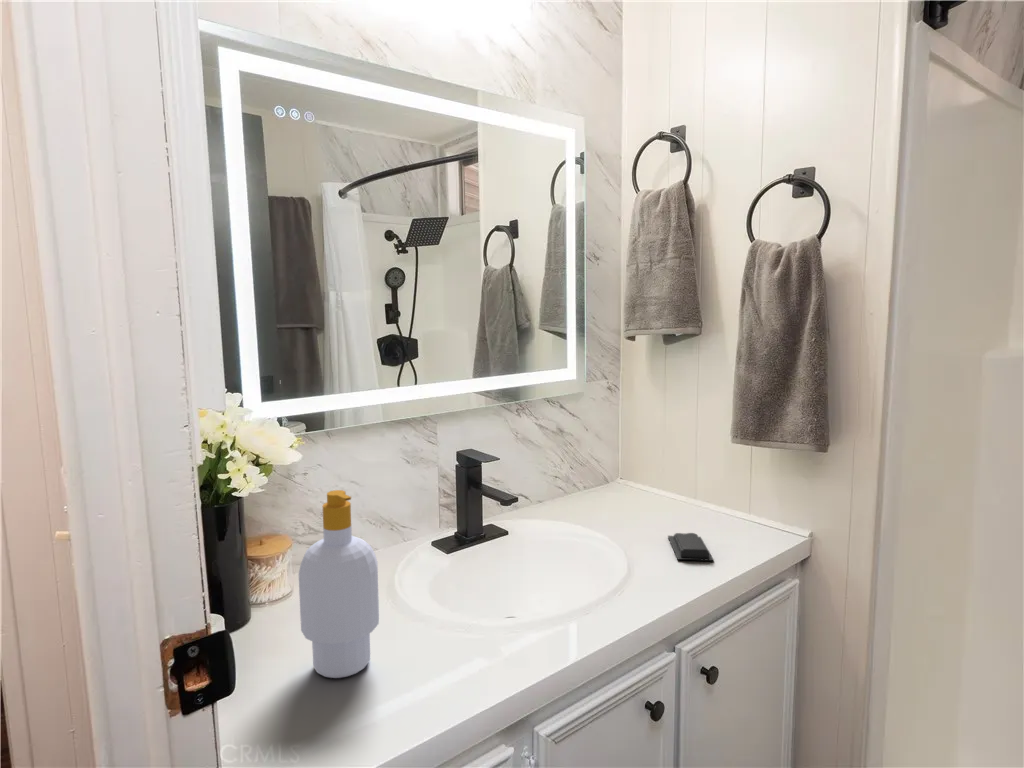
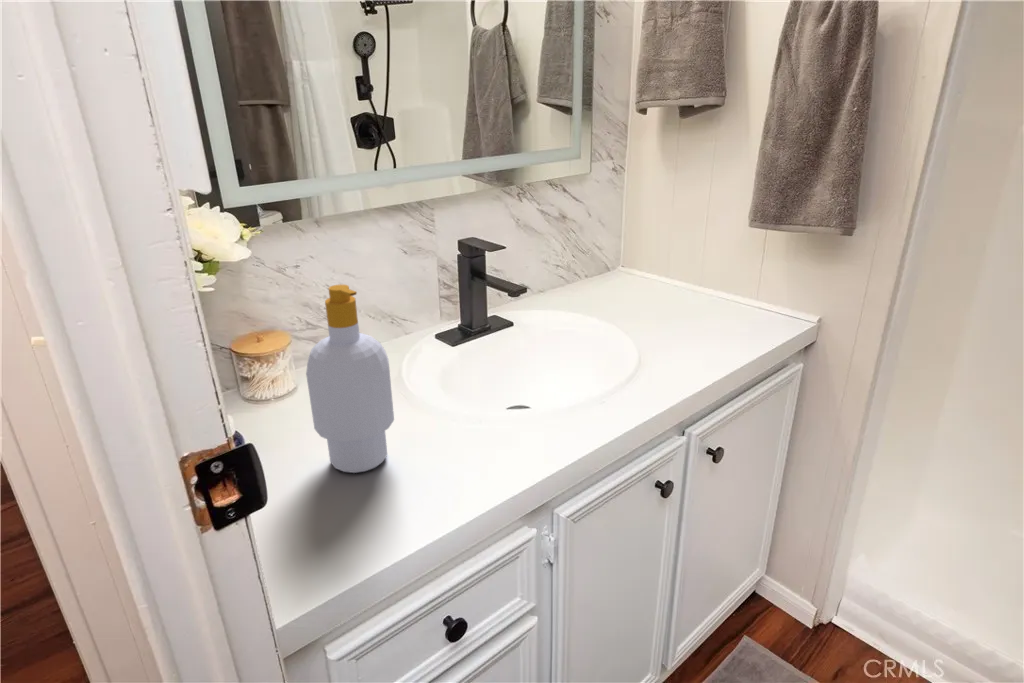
soap bar: present [668,533,713,561] -> none [676,321,725,348]

